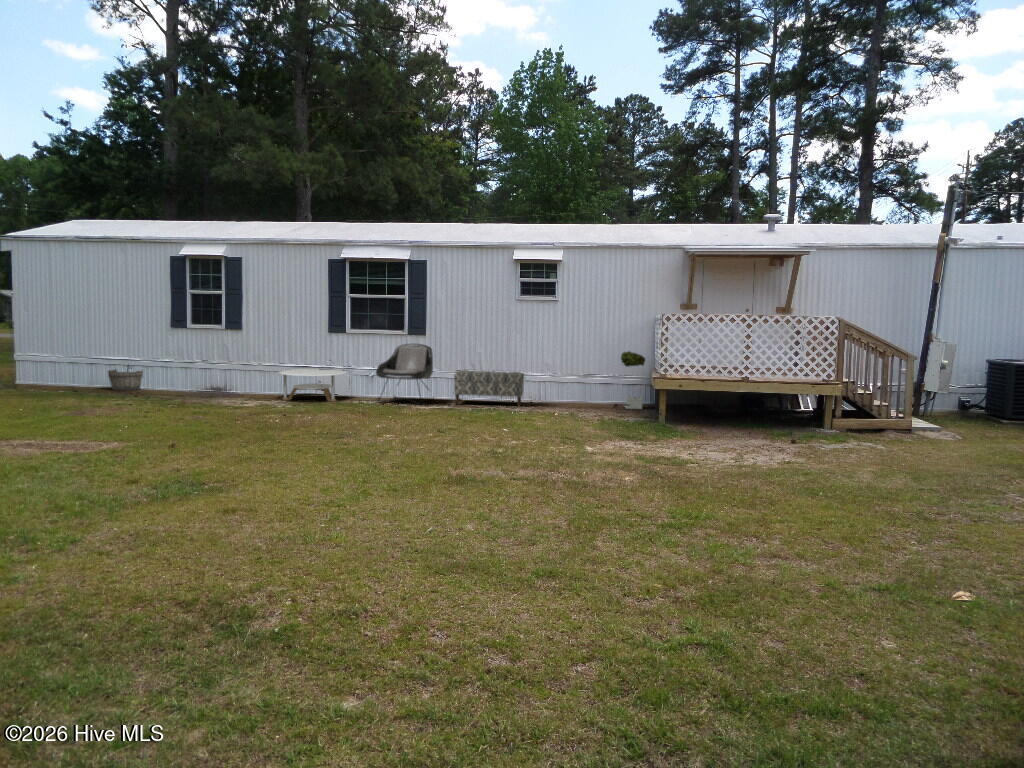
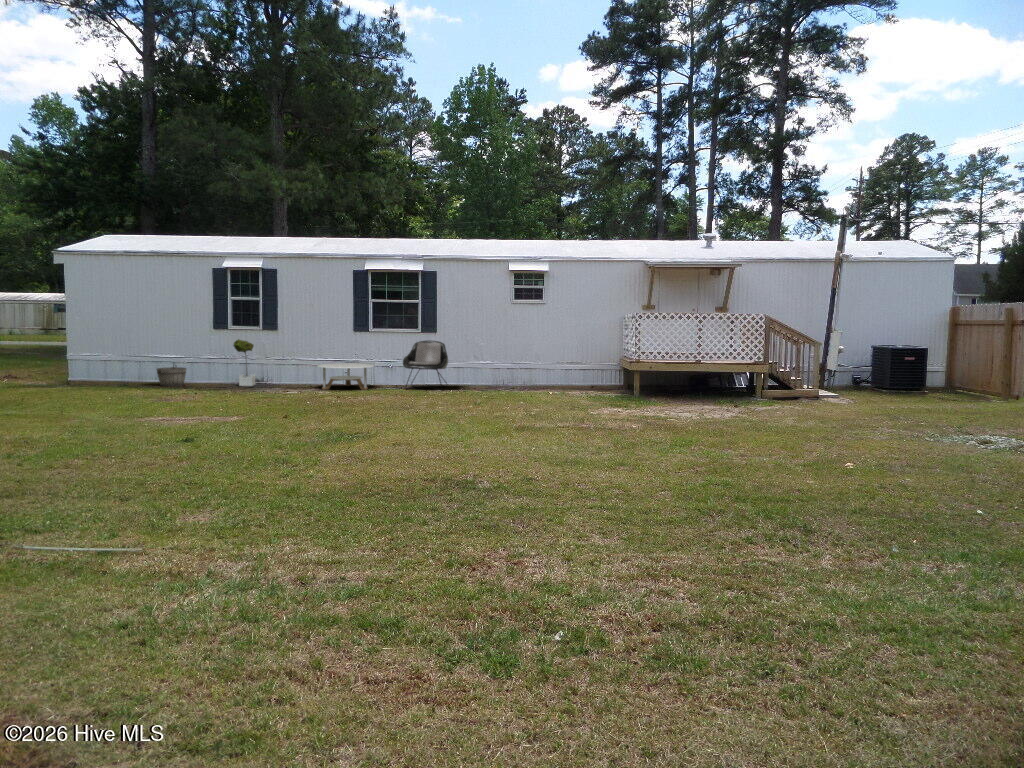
potted tree: present [621,351,645,409] -> present [234,339,256,386]
bench: present [454,370,524,406] -> none [467,361,523,390]

